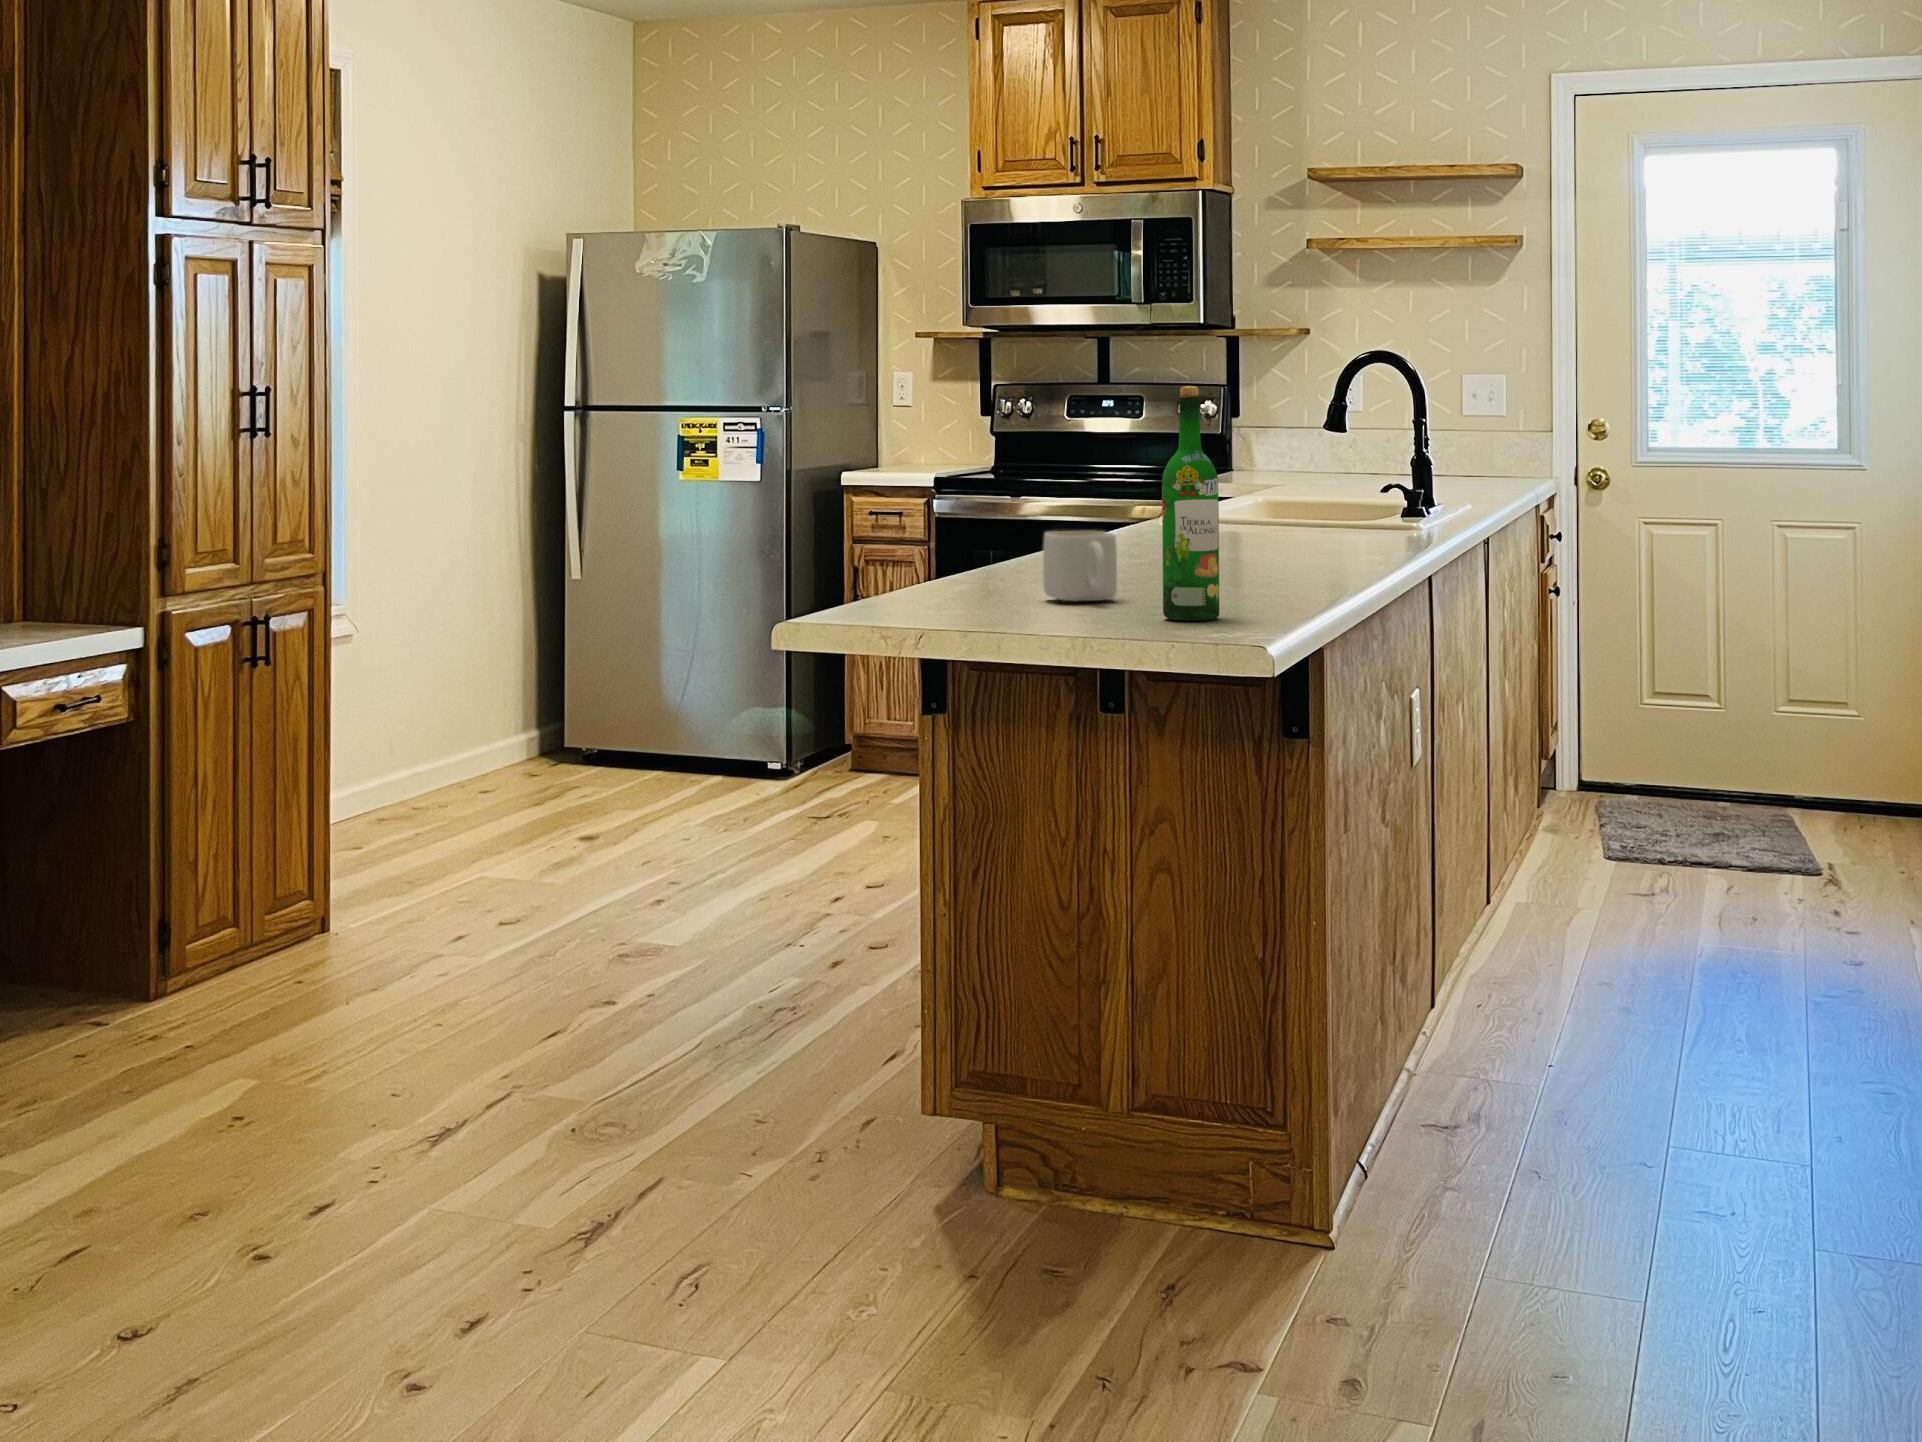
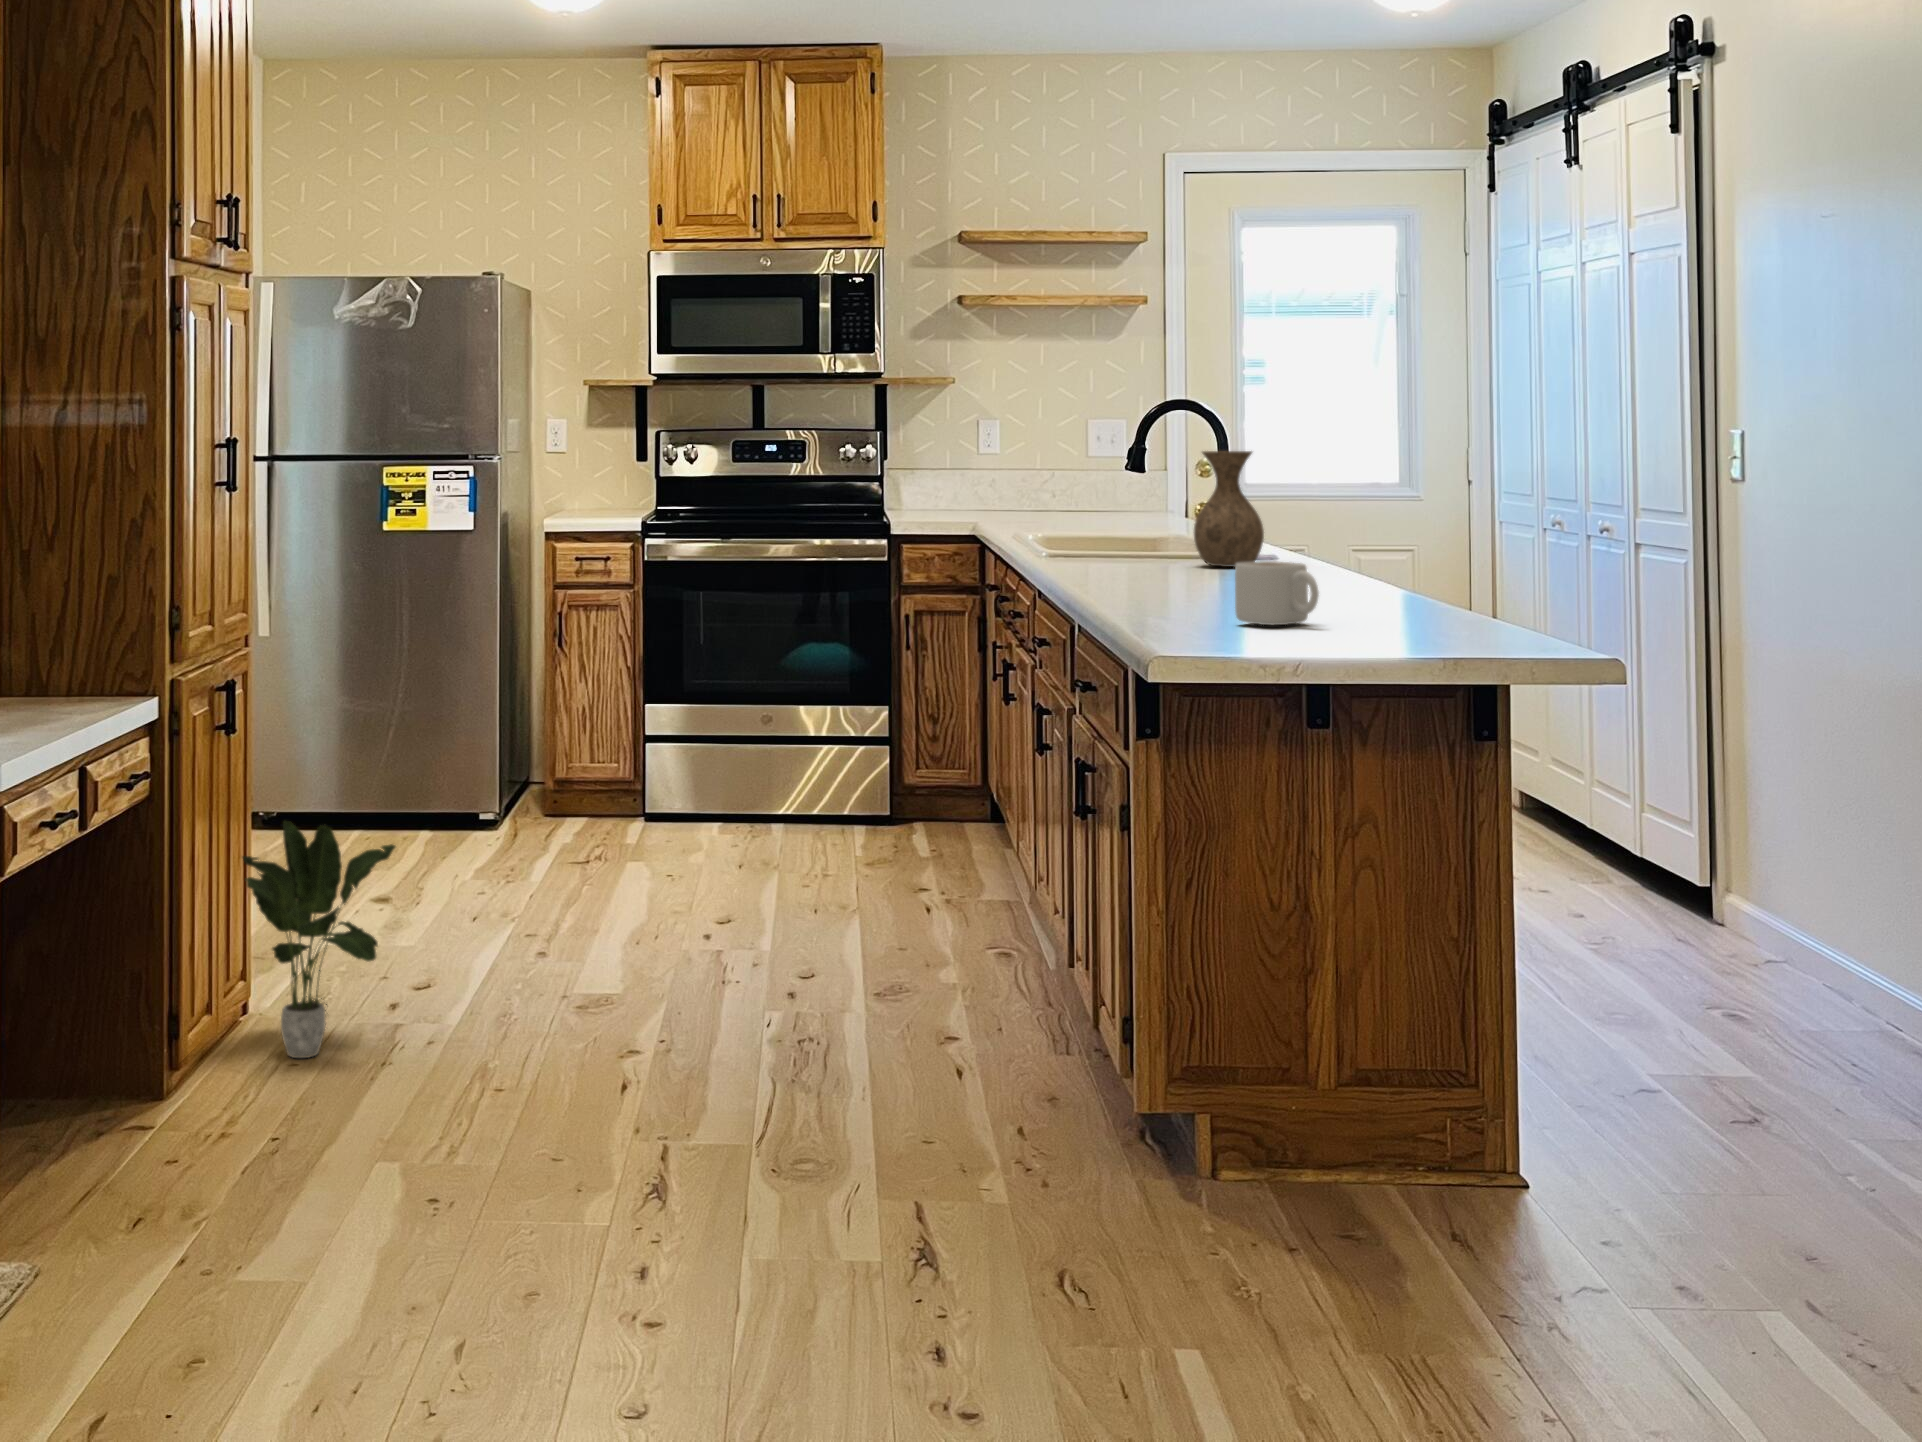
wine bottle: present [1162,386,1219,621] -> none [1413,430,1467,637]
vase: none [1272,410,1351,540] -> present [1194,451,1264,567]
potted plant: none [247,753,395,981] -> present [243,821,396,1058]

